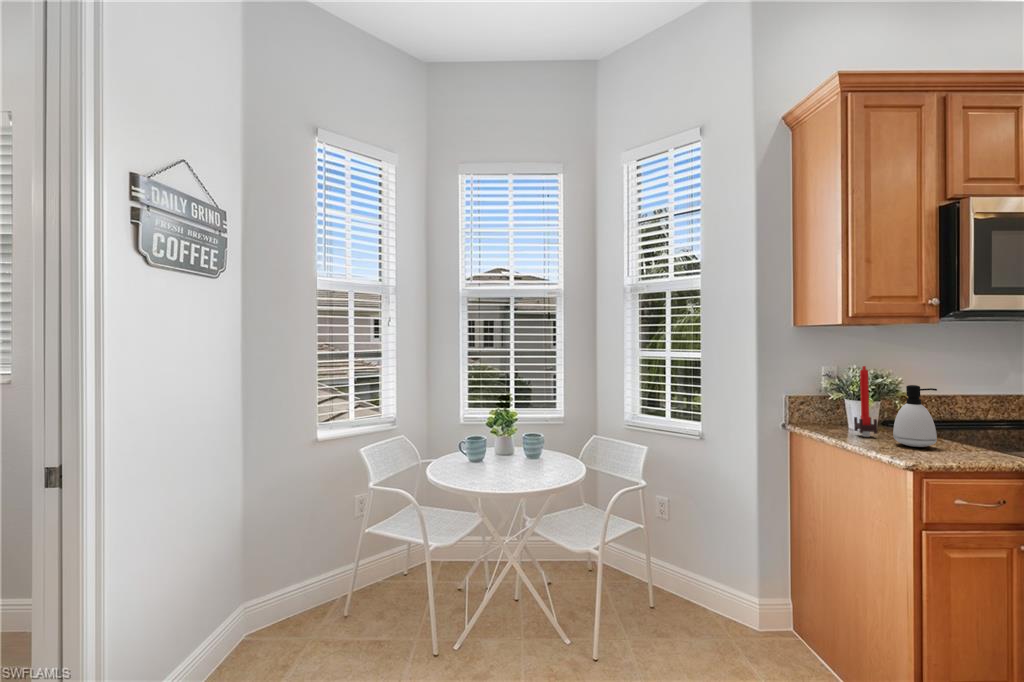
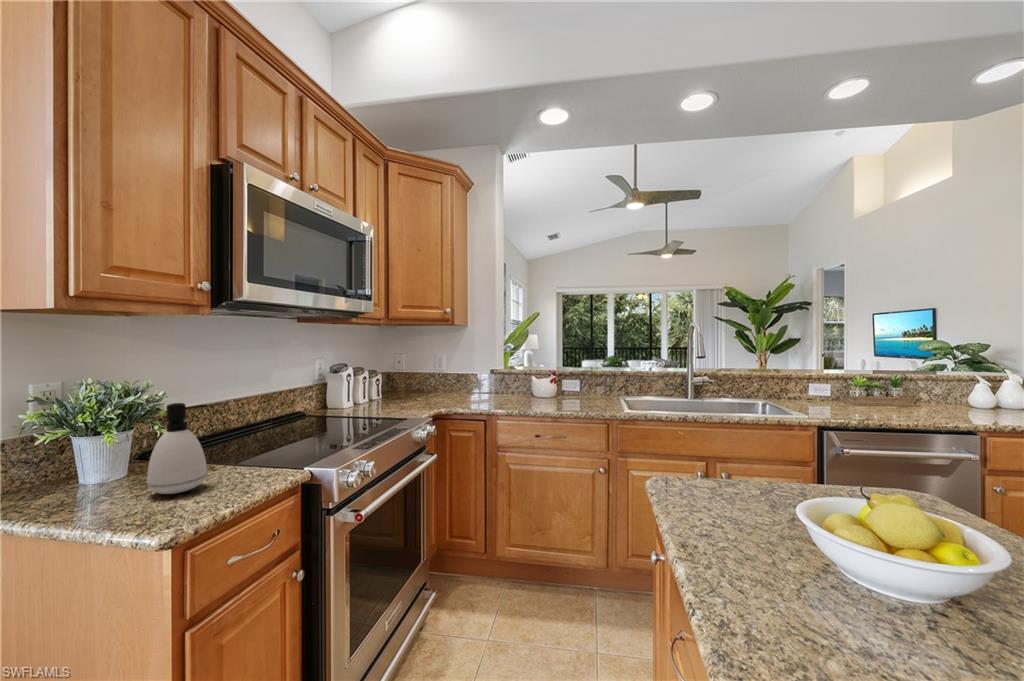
candle: present [854,366,877,437] -> none [85,379,124,493]

